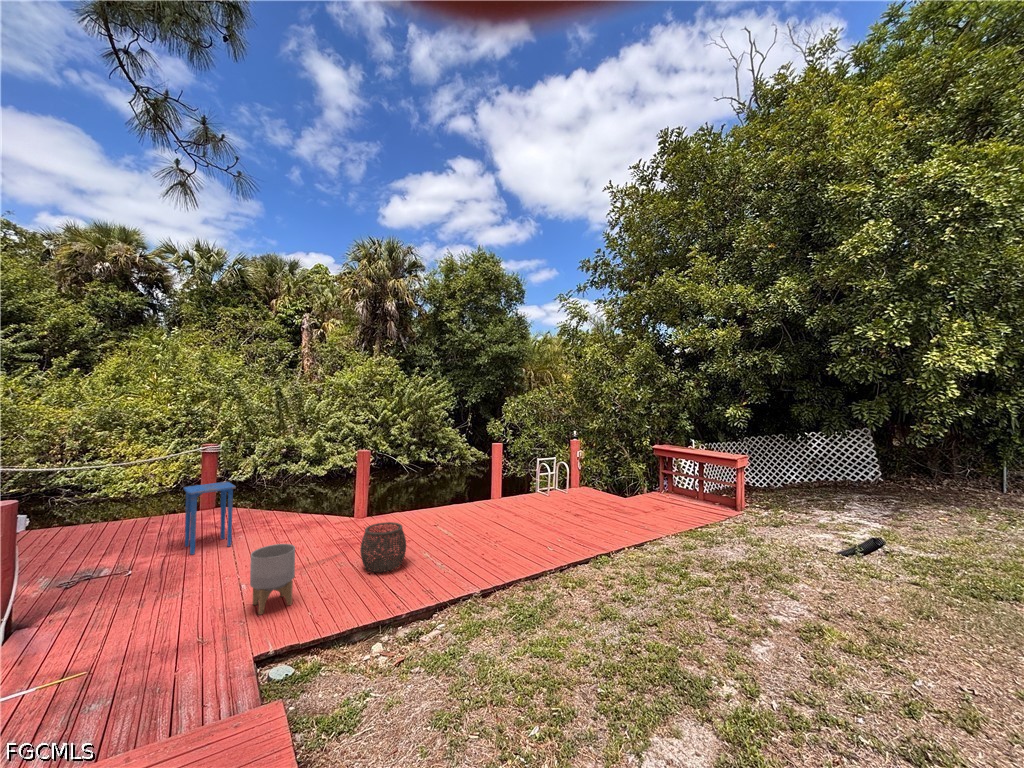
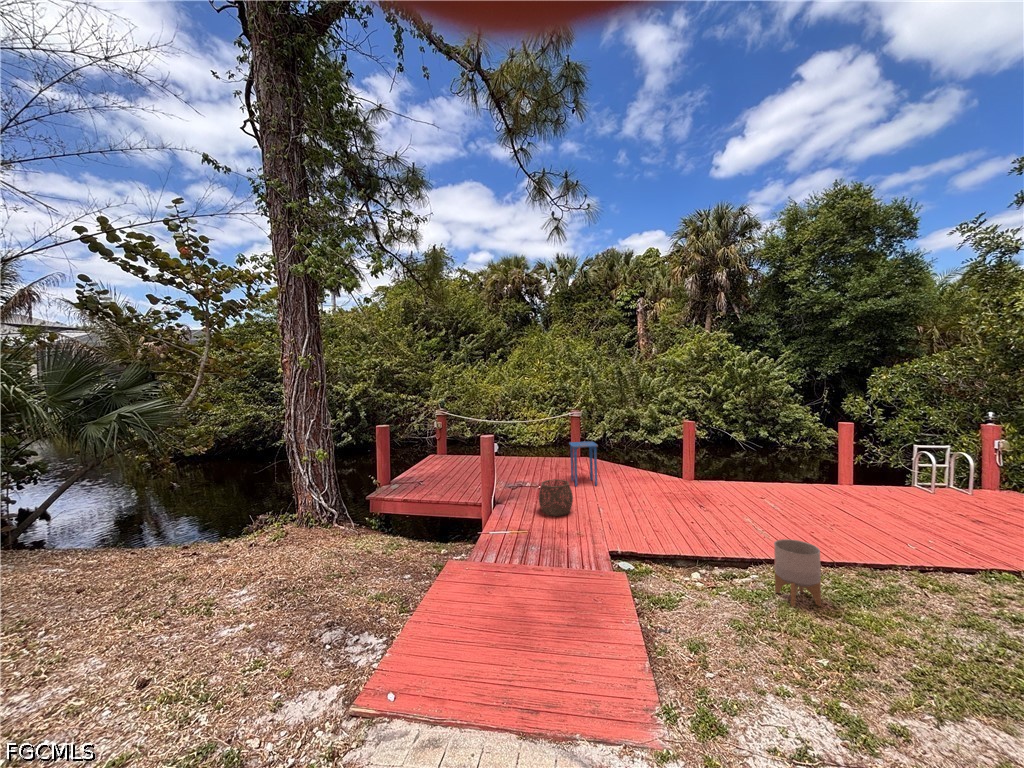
woven basket: present [360,522,406,572] -> present [539,479,573,516]
planter: present [250,544,295,615] -> present [774,539,821,606]

